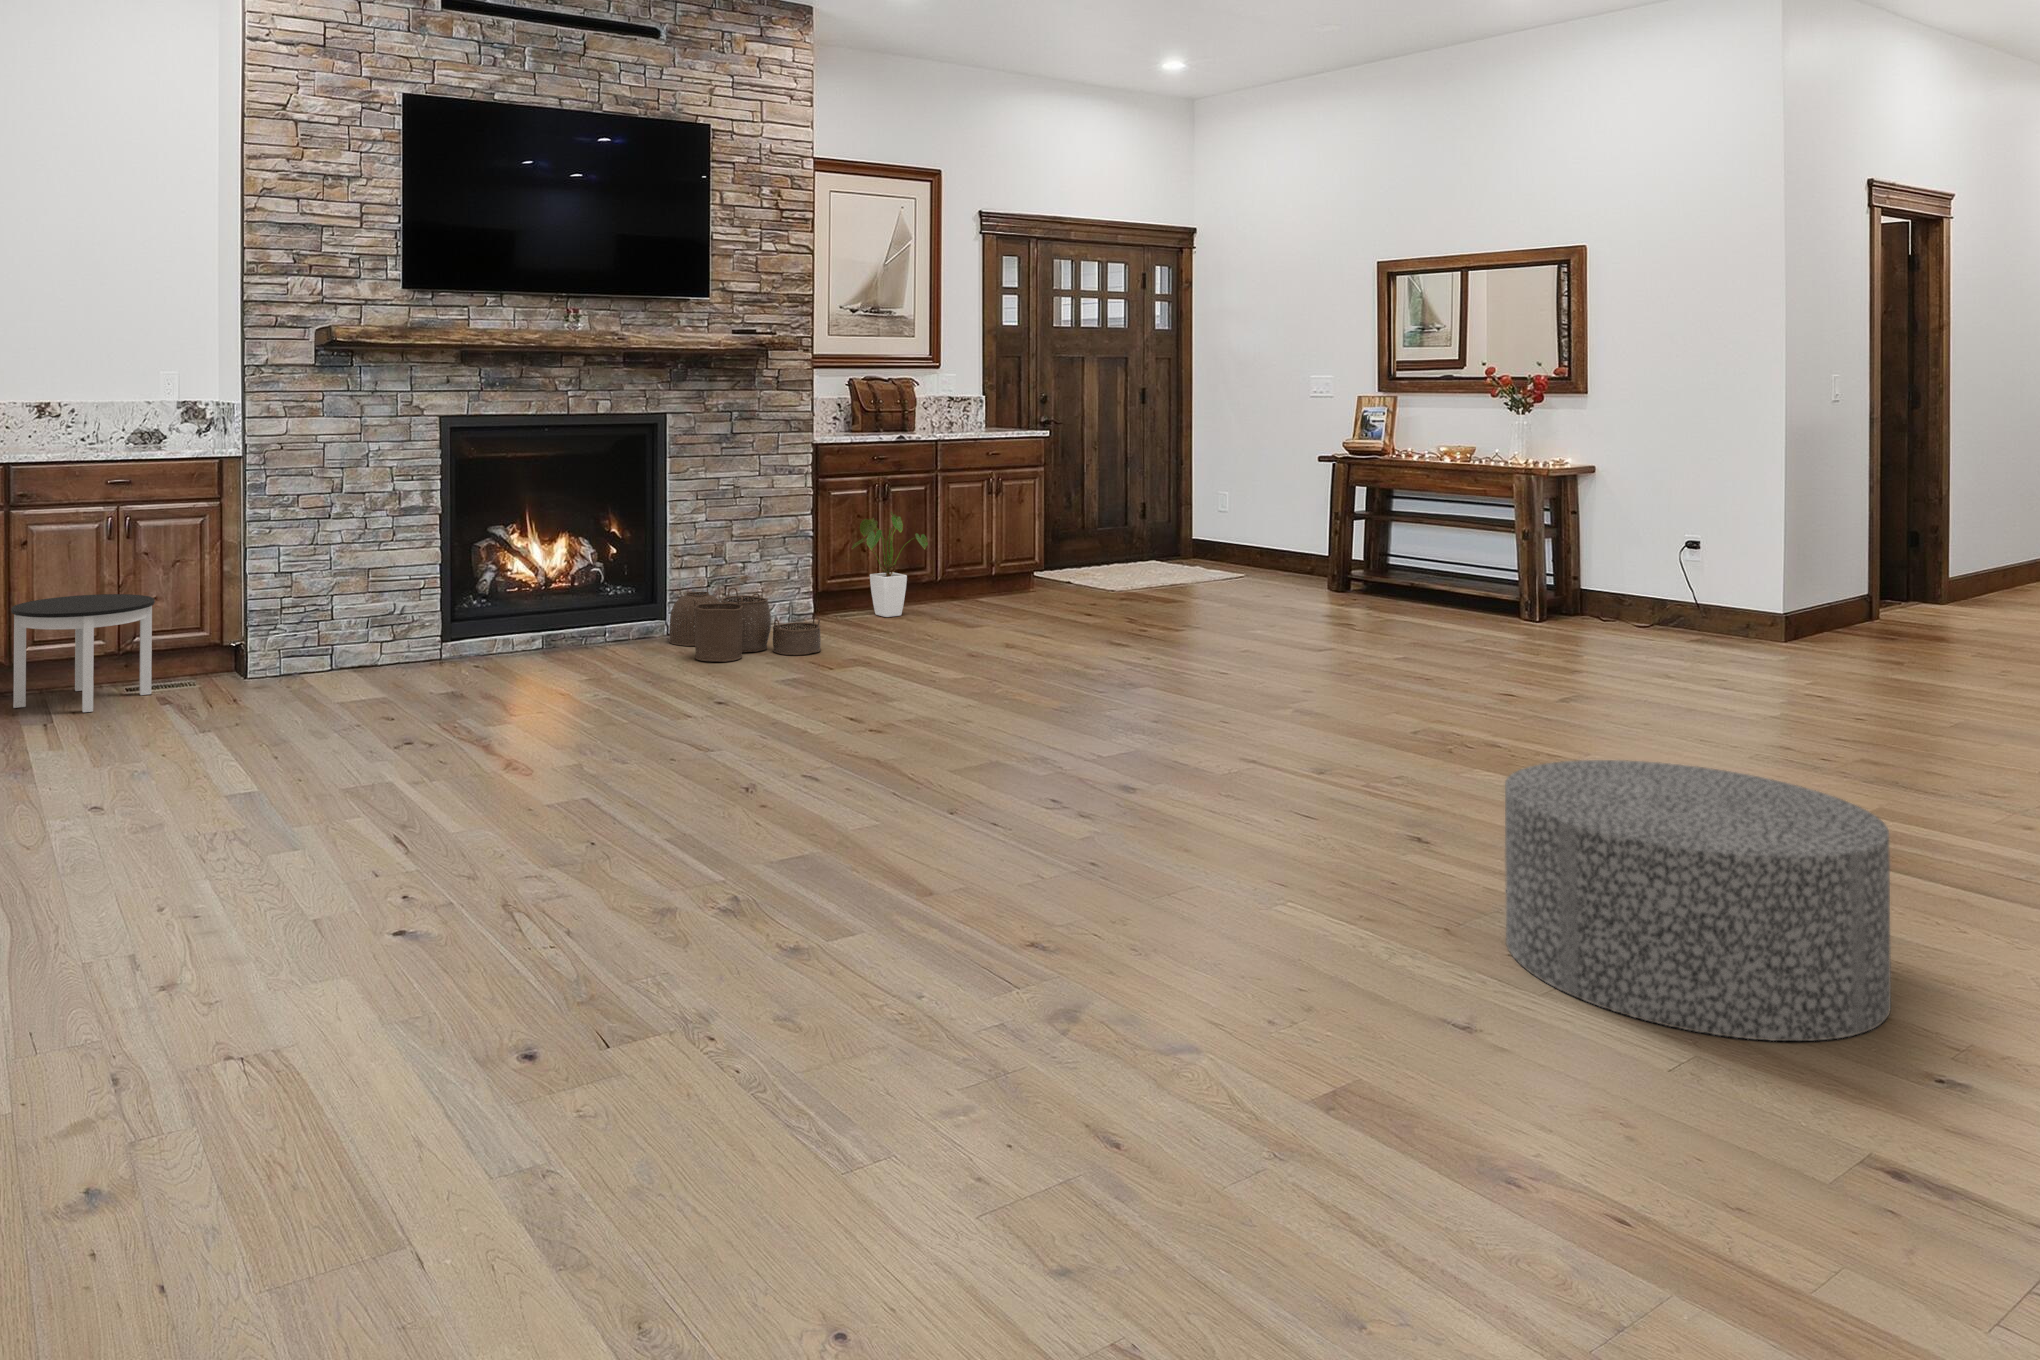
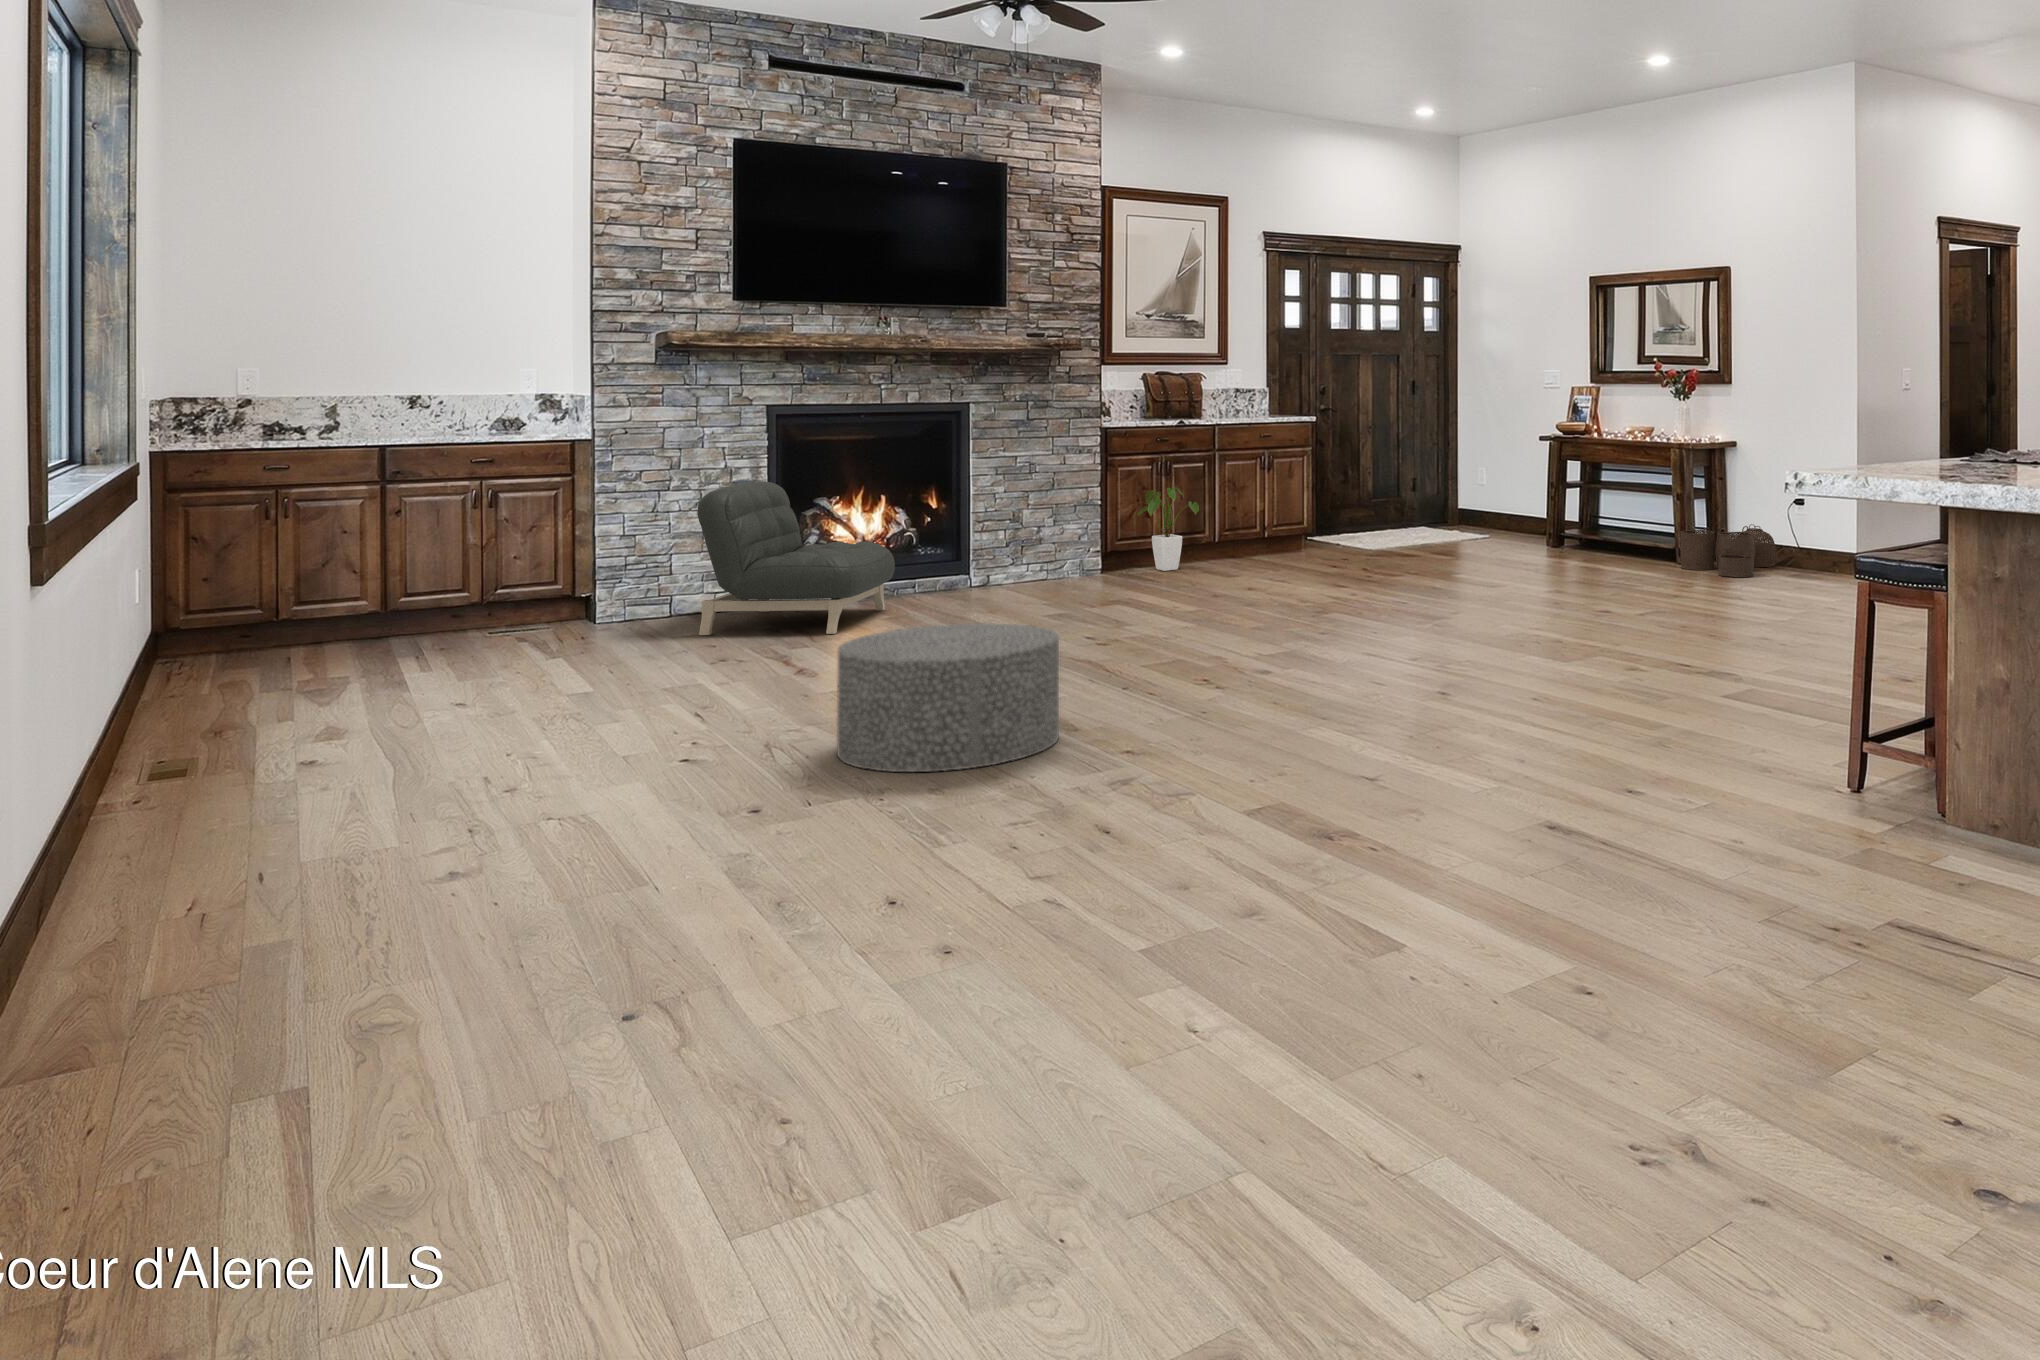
armchair: none [368,509,592,705] -> present [697,482,895,635]
woven basket: present [669,587,821,662] -> present [1680,524,1775,577]
round table: present [11,594,155,712] -> none [387,554,513,647]
ottoman: present [1505,760,1891,1041] -> present [837,623,1059,772]

